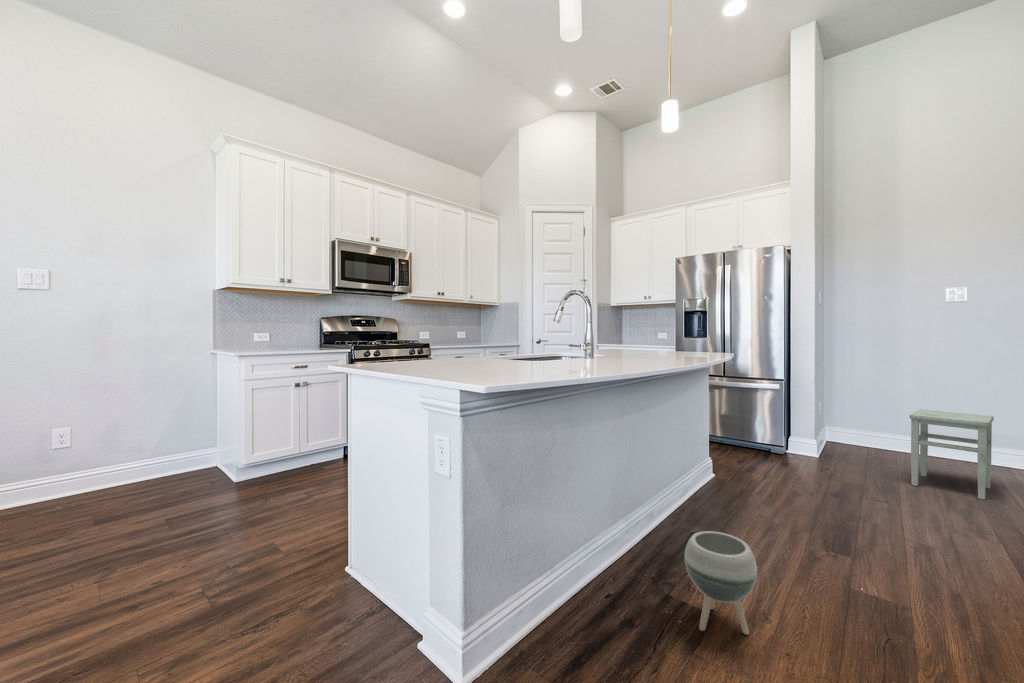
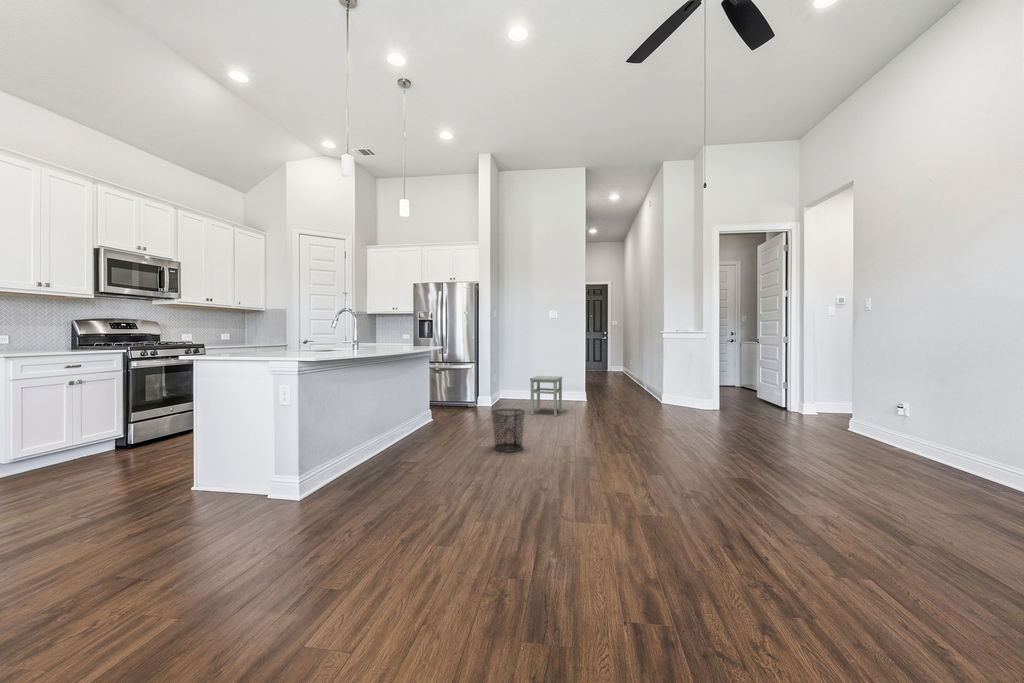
waste bin: none [857,492,966,611] -> present [492,408,525,452]
planter: present [685,531,757,635] -> none [414,431,445,474]

